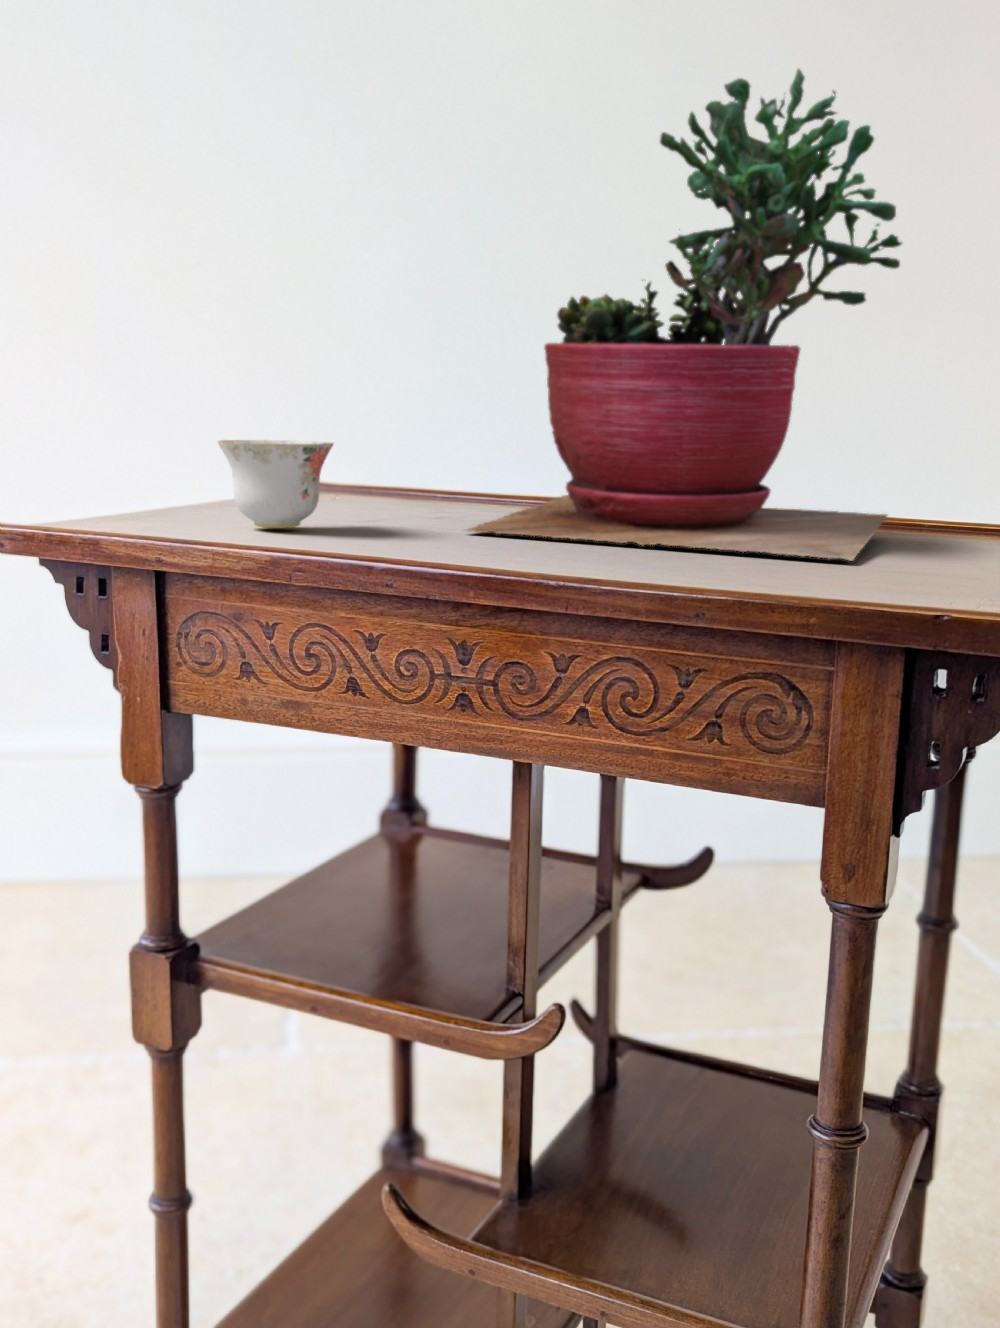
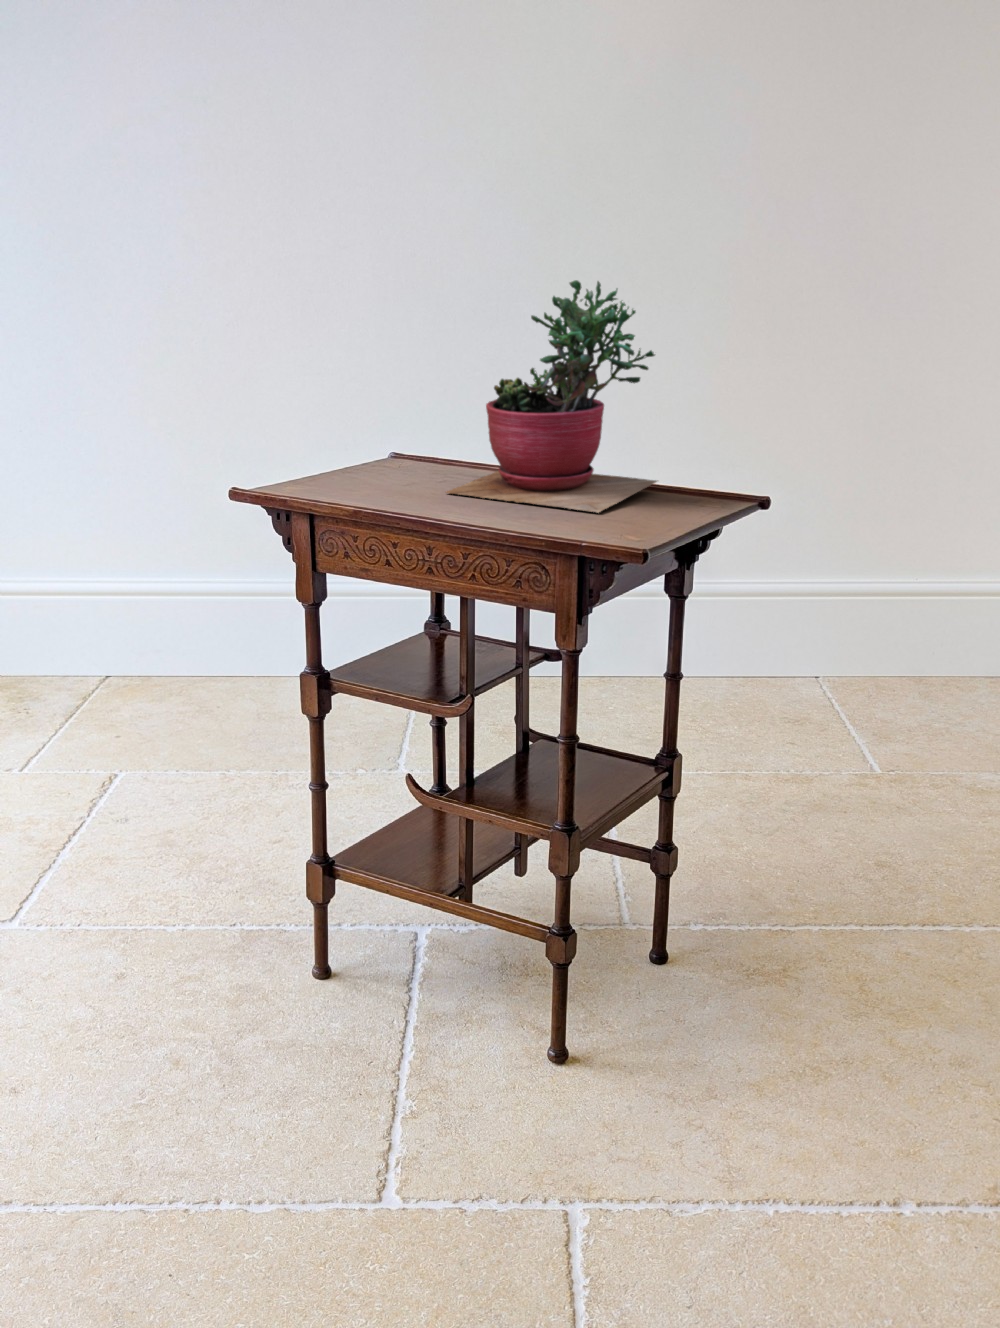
teacup: present [218,440,333,528] -> none [336,451,387,492]

